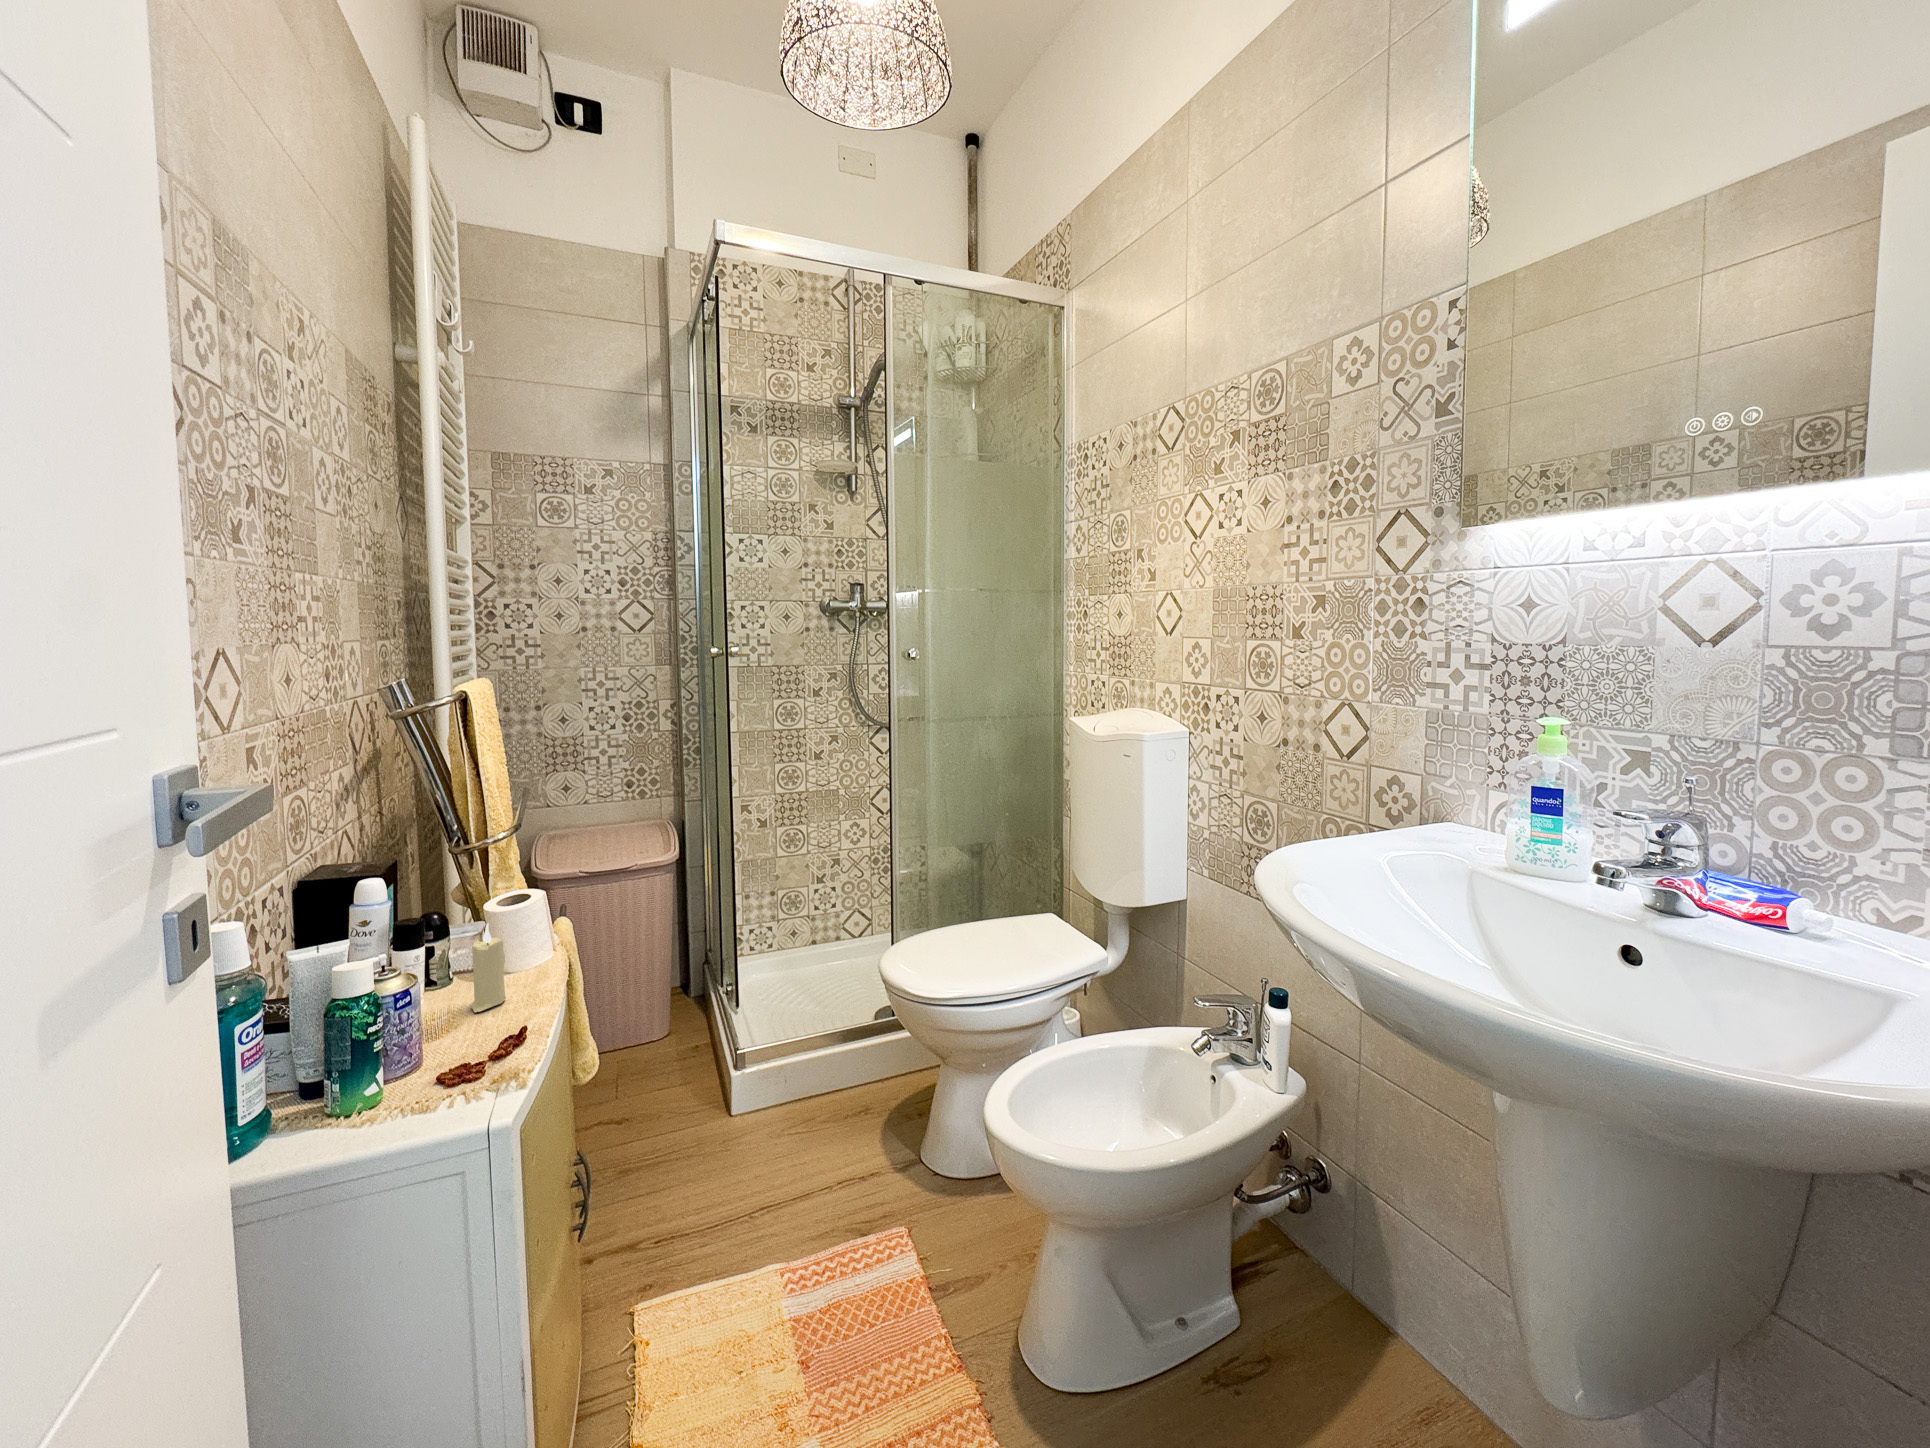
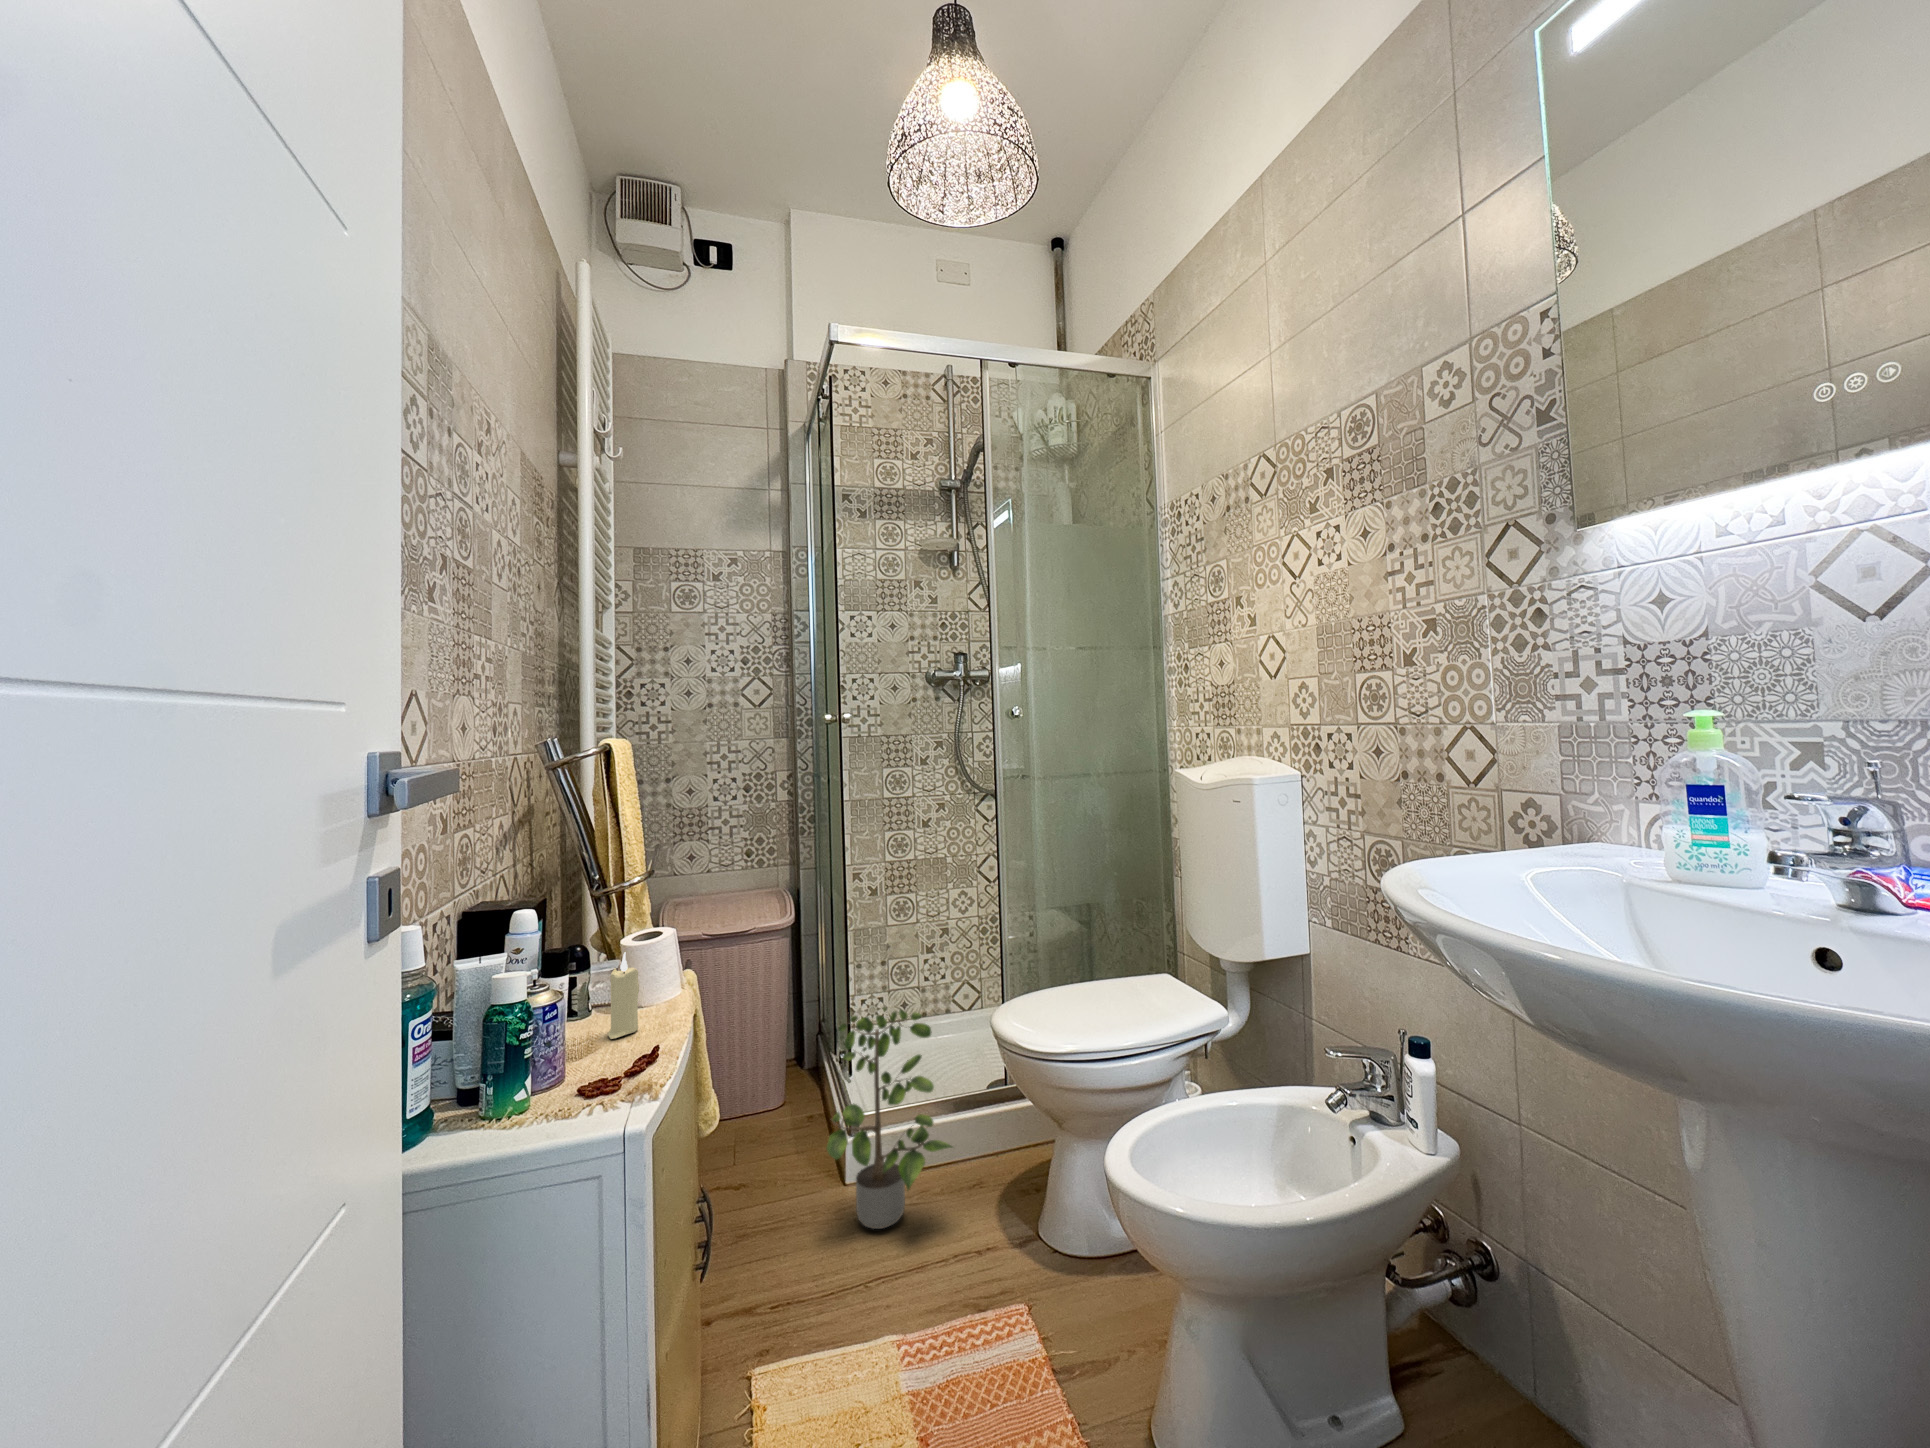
potted plant: none [712,949,844,1159] -> present [827,1008,952,1229]

